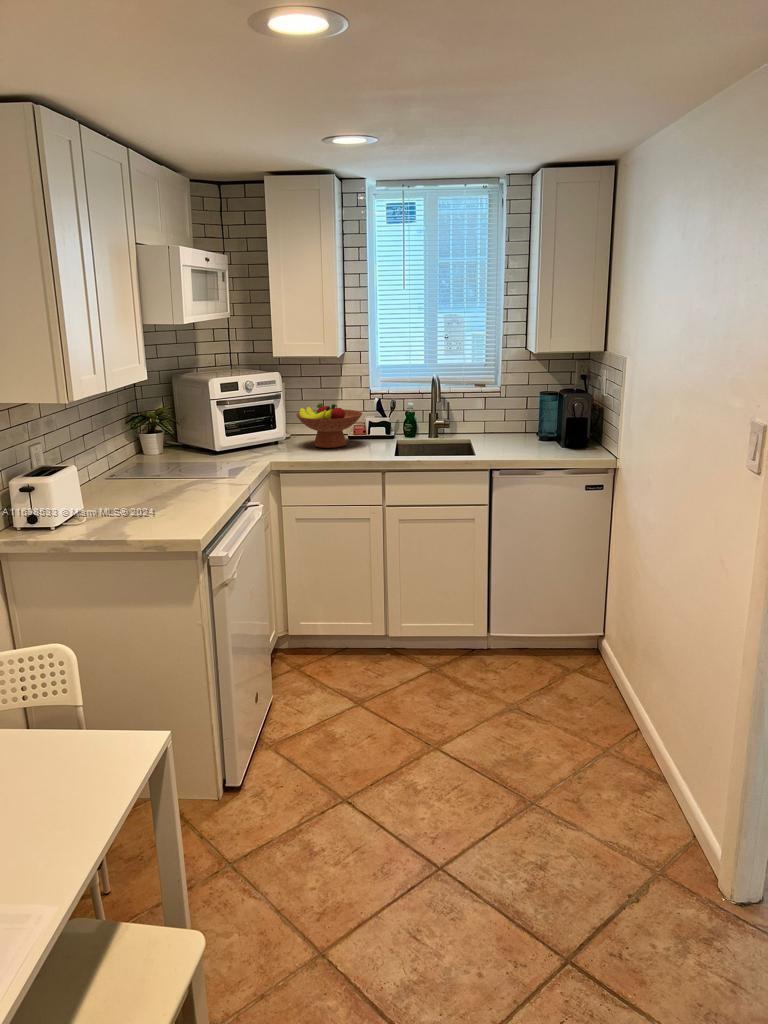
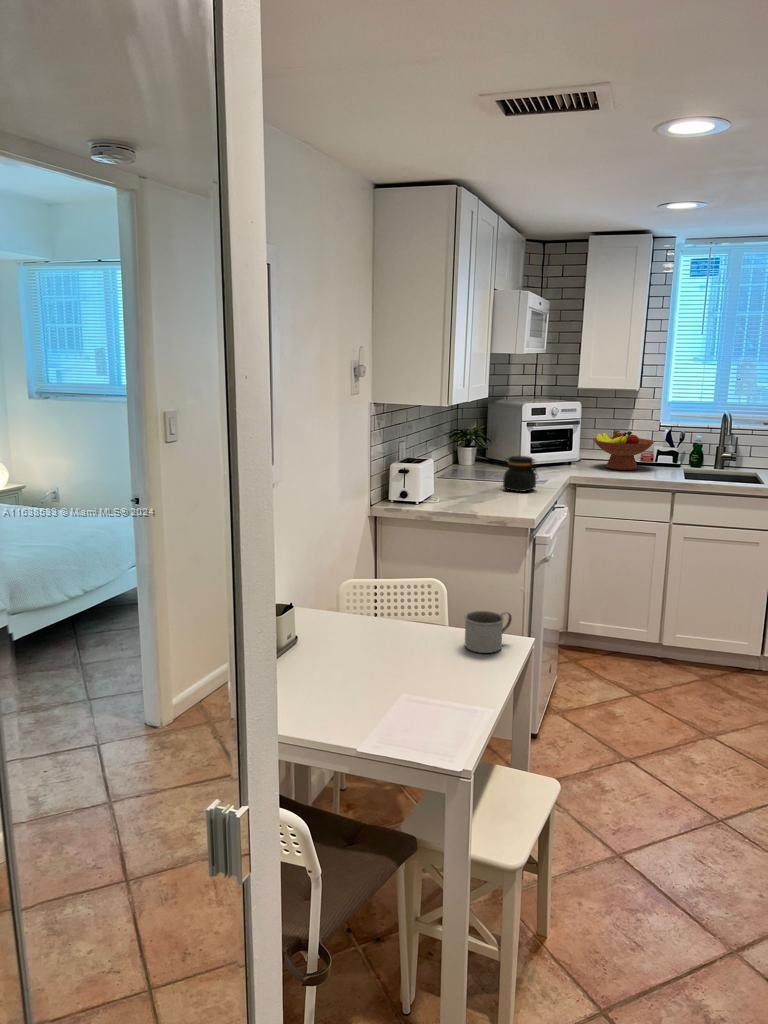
jar: none [174,449,220,494] -> present [502,456,537,492]
mug: none [42,716,119,788] -> present [465,611,512,653]

